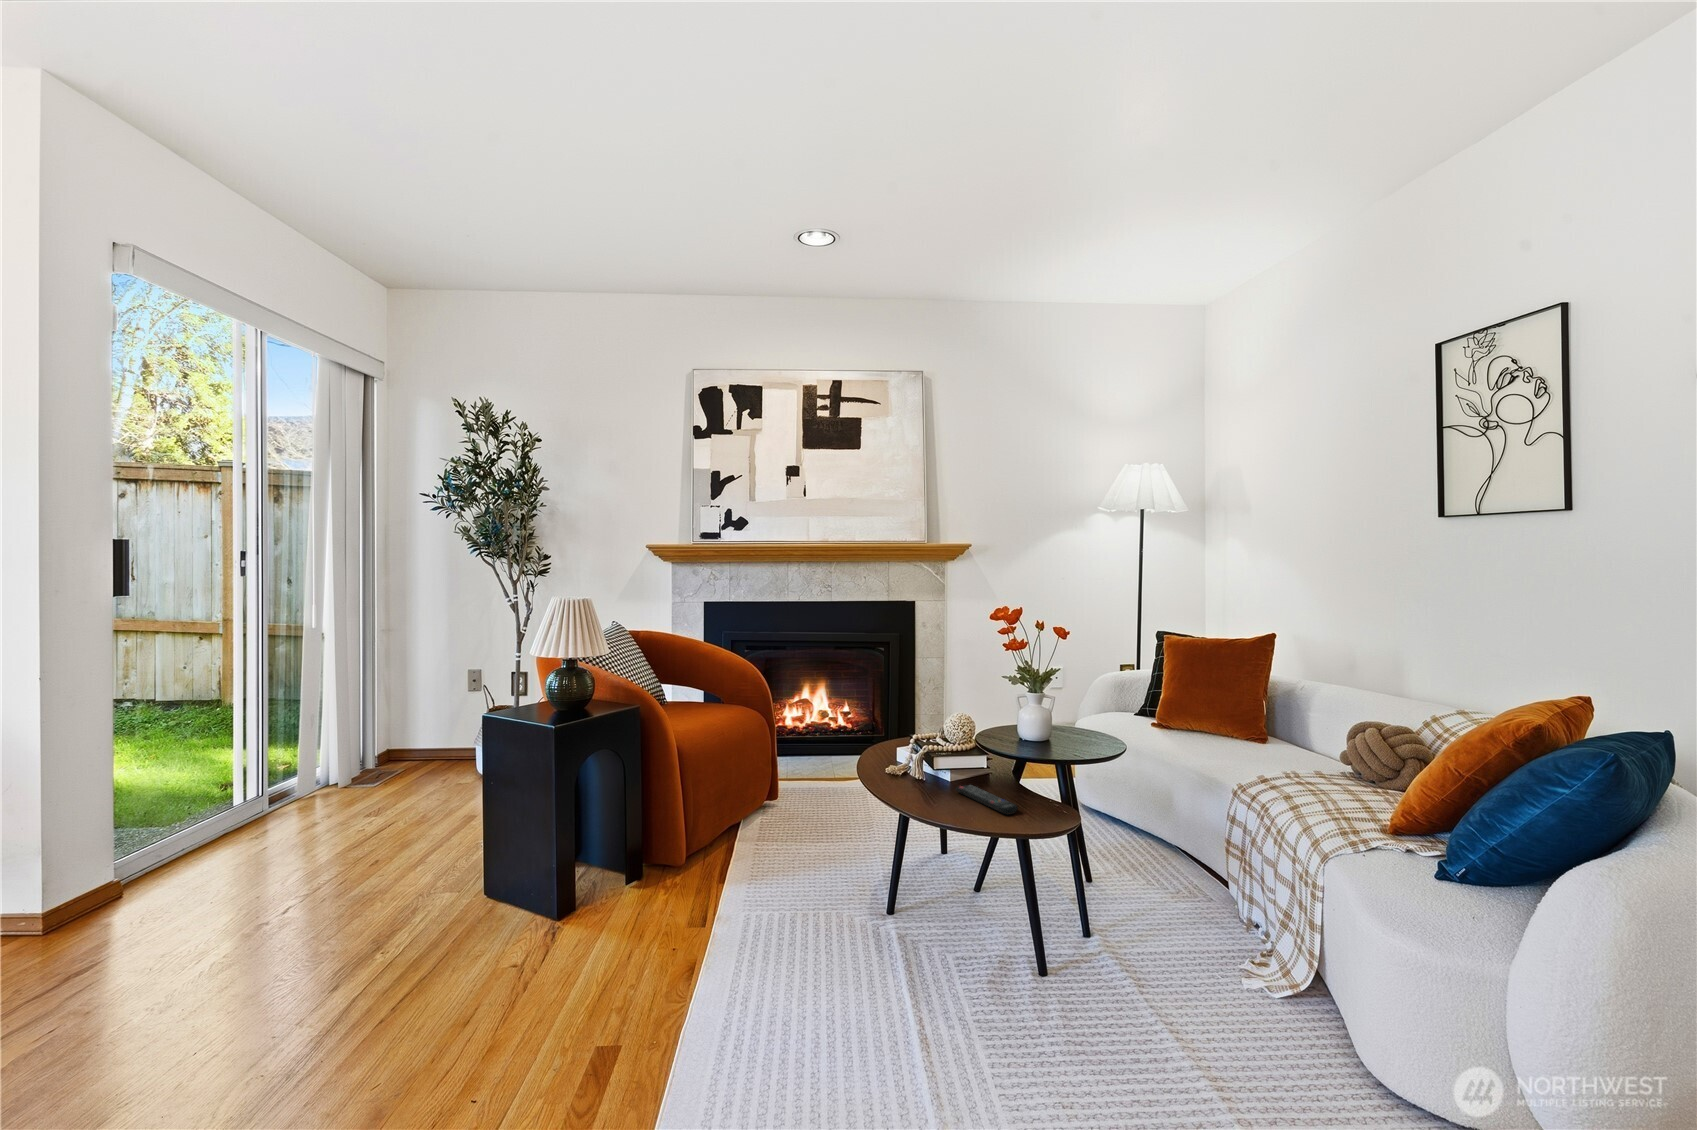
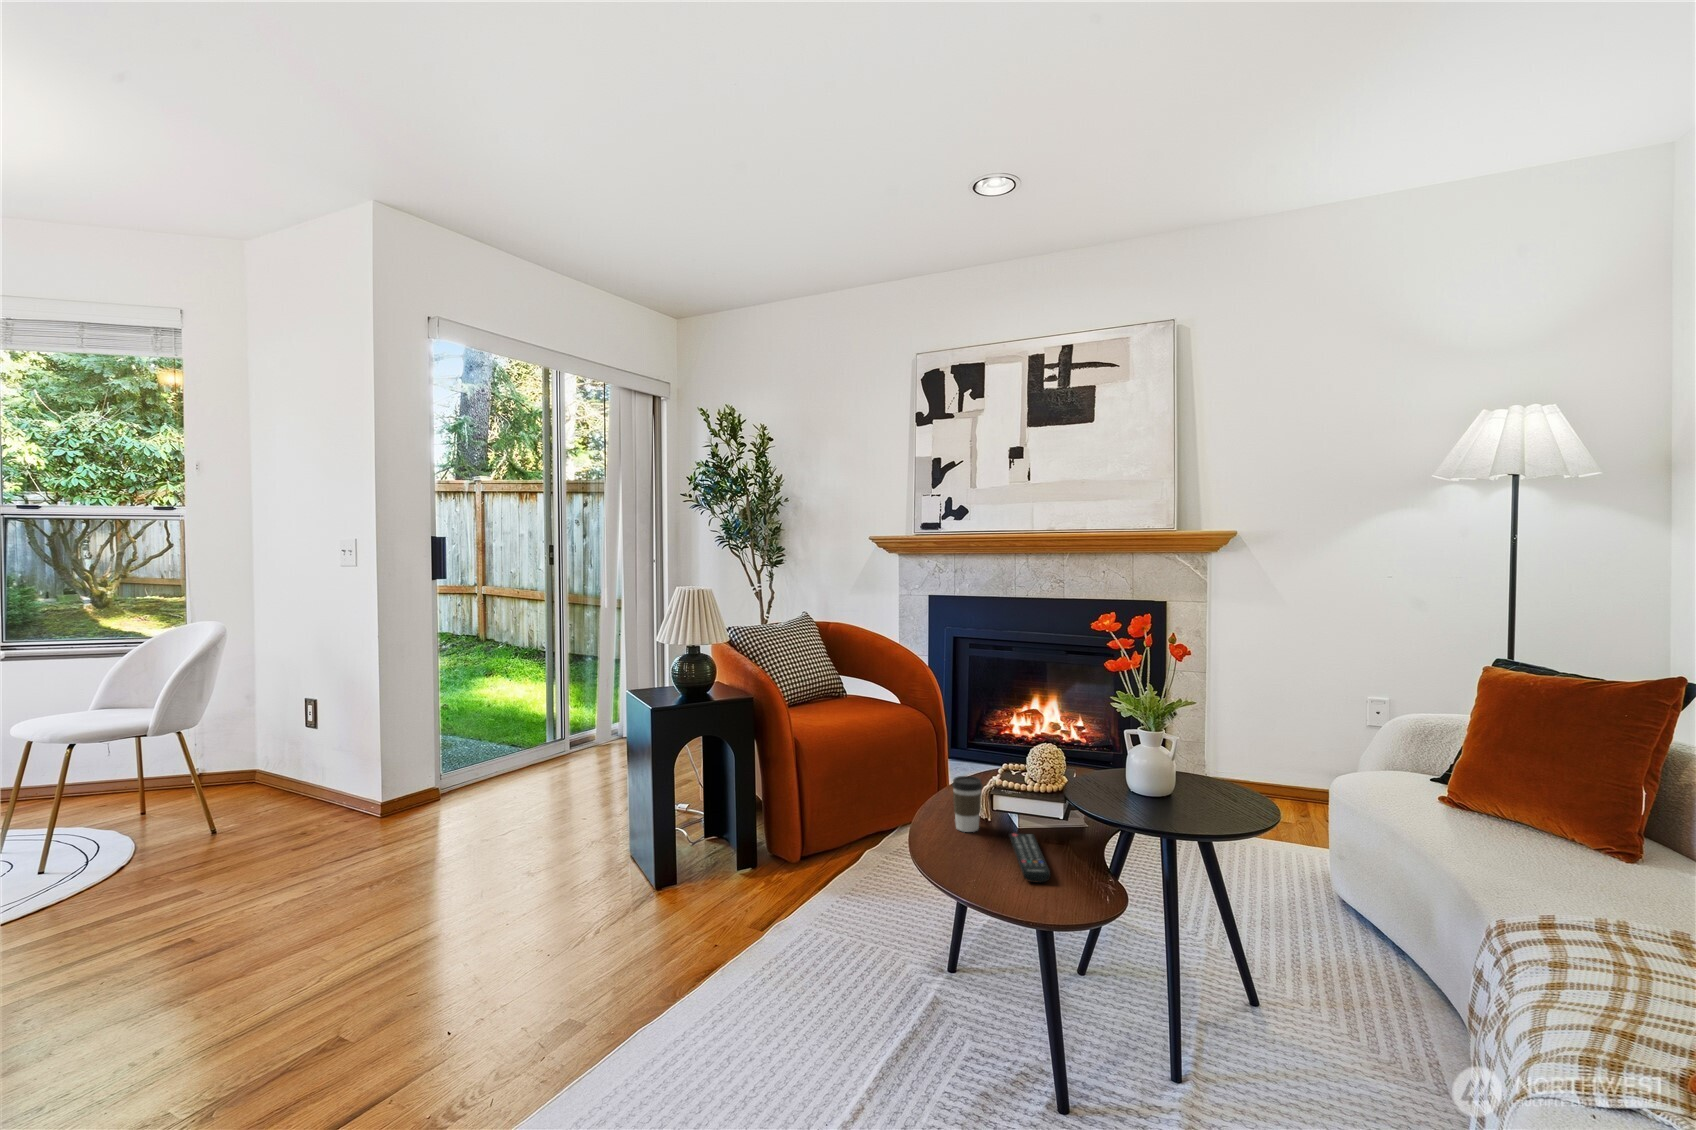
coffee cup: none [903,748,928,793] -> present [952,776,983,832]

